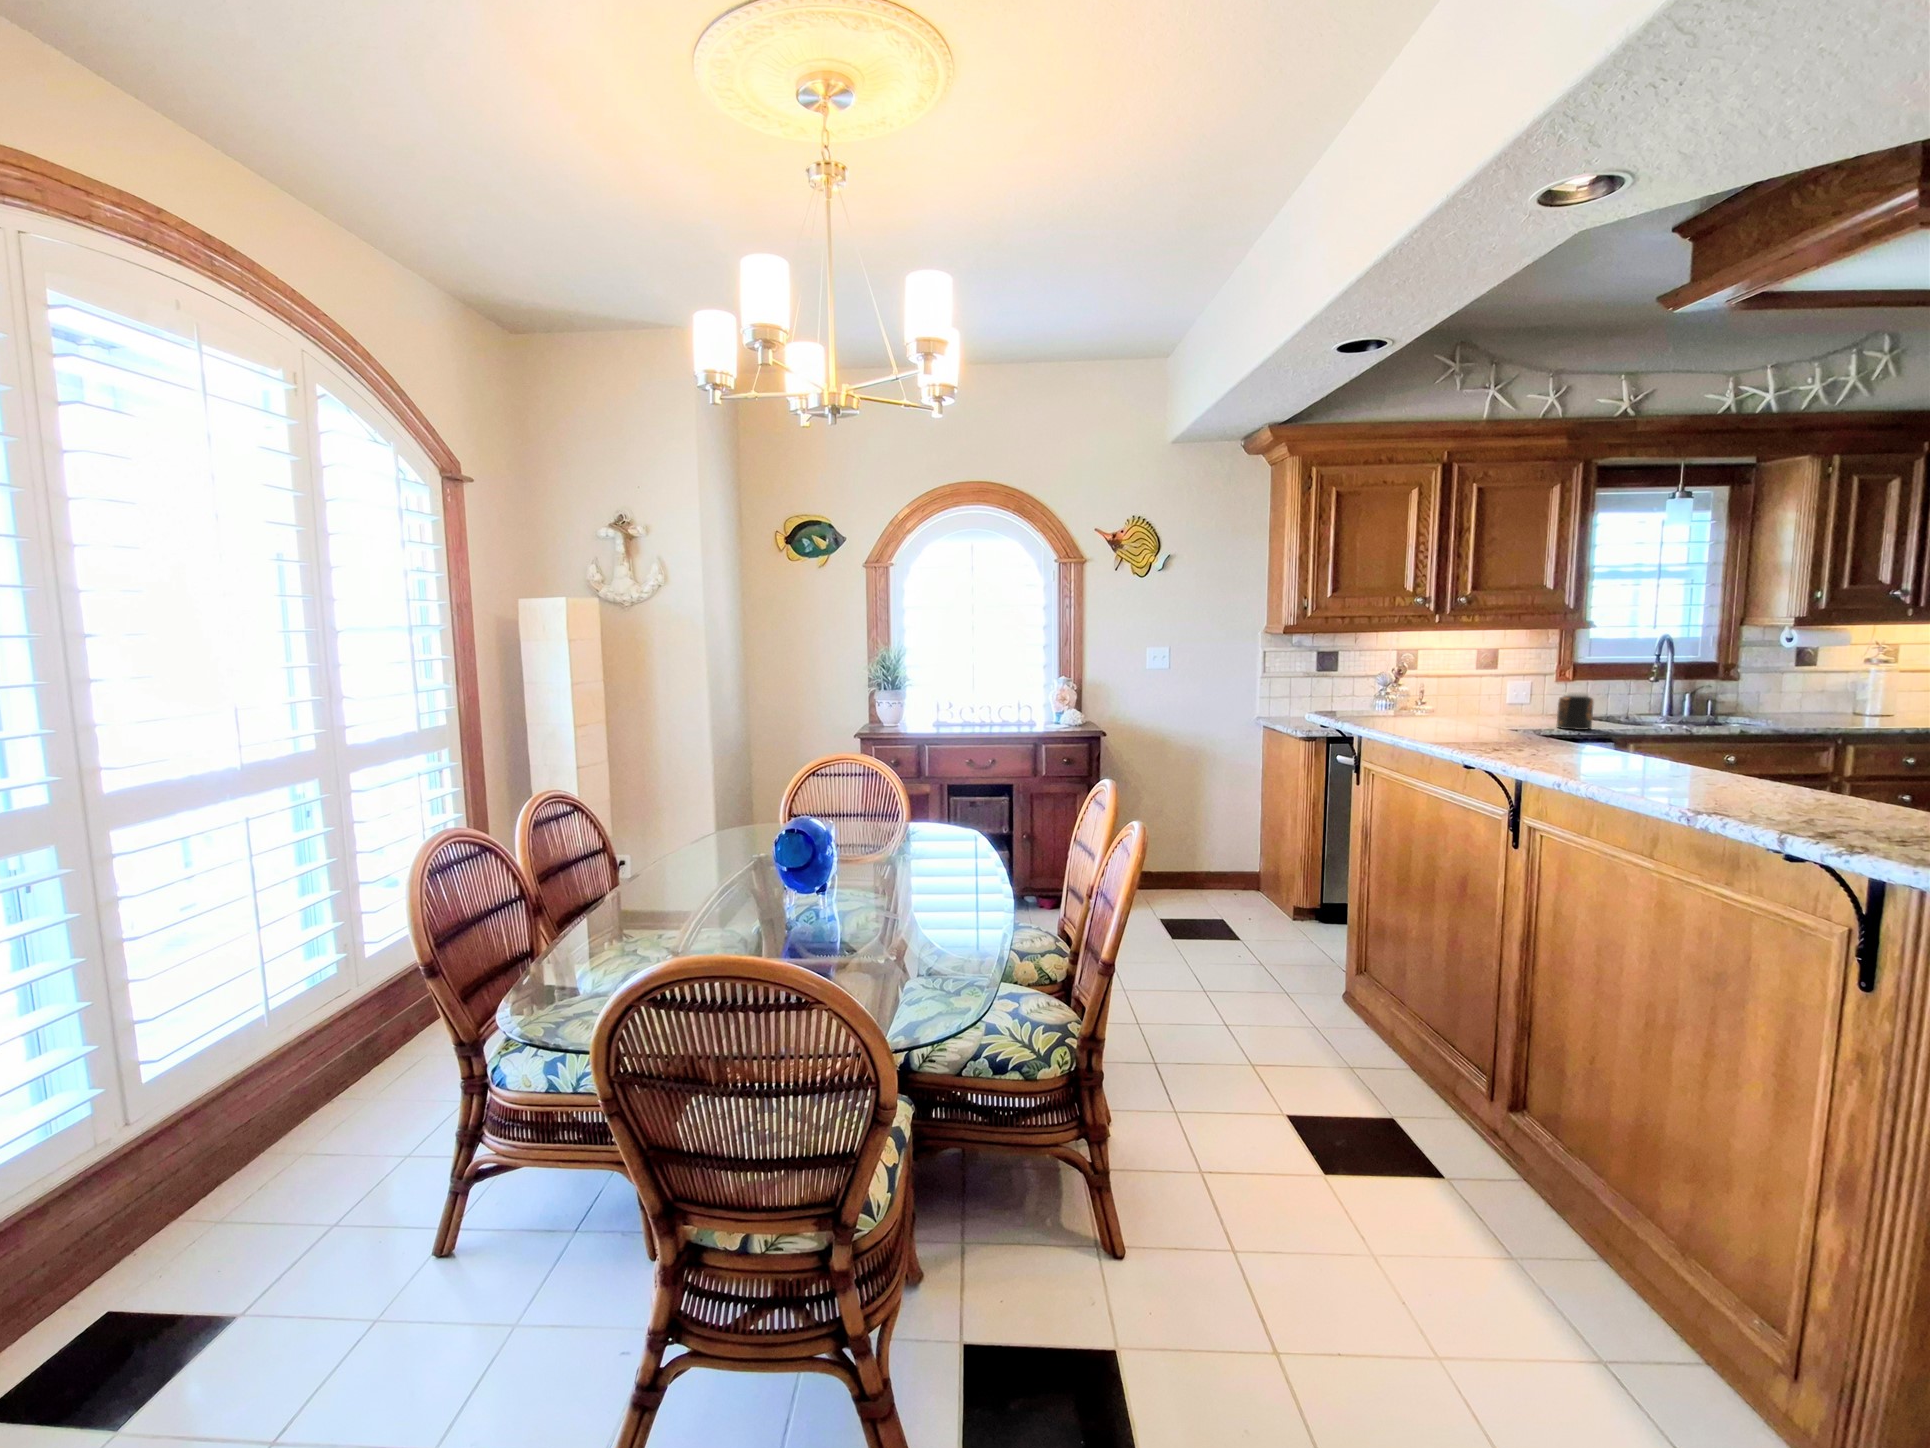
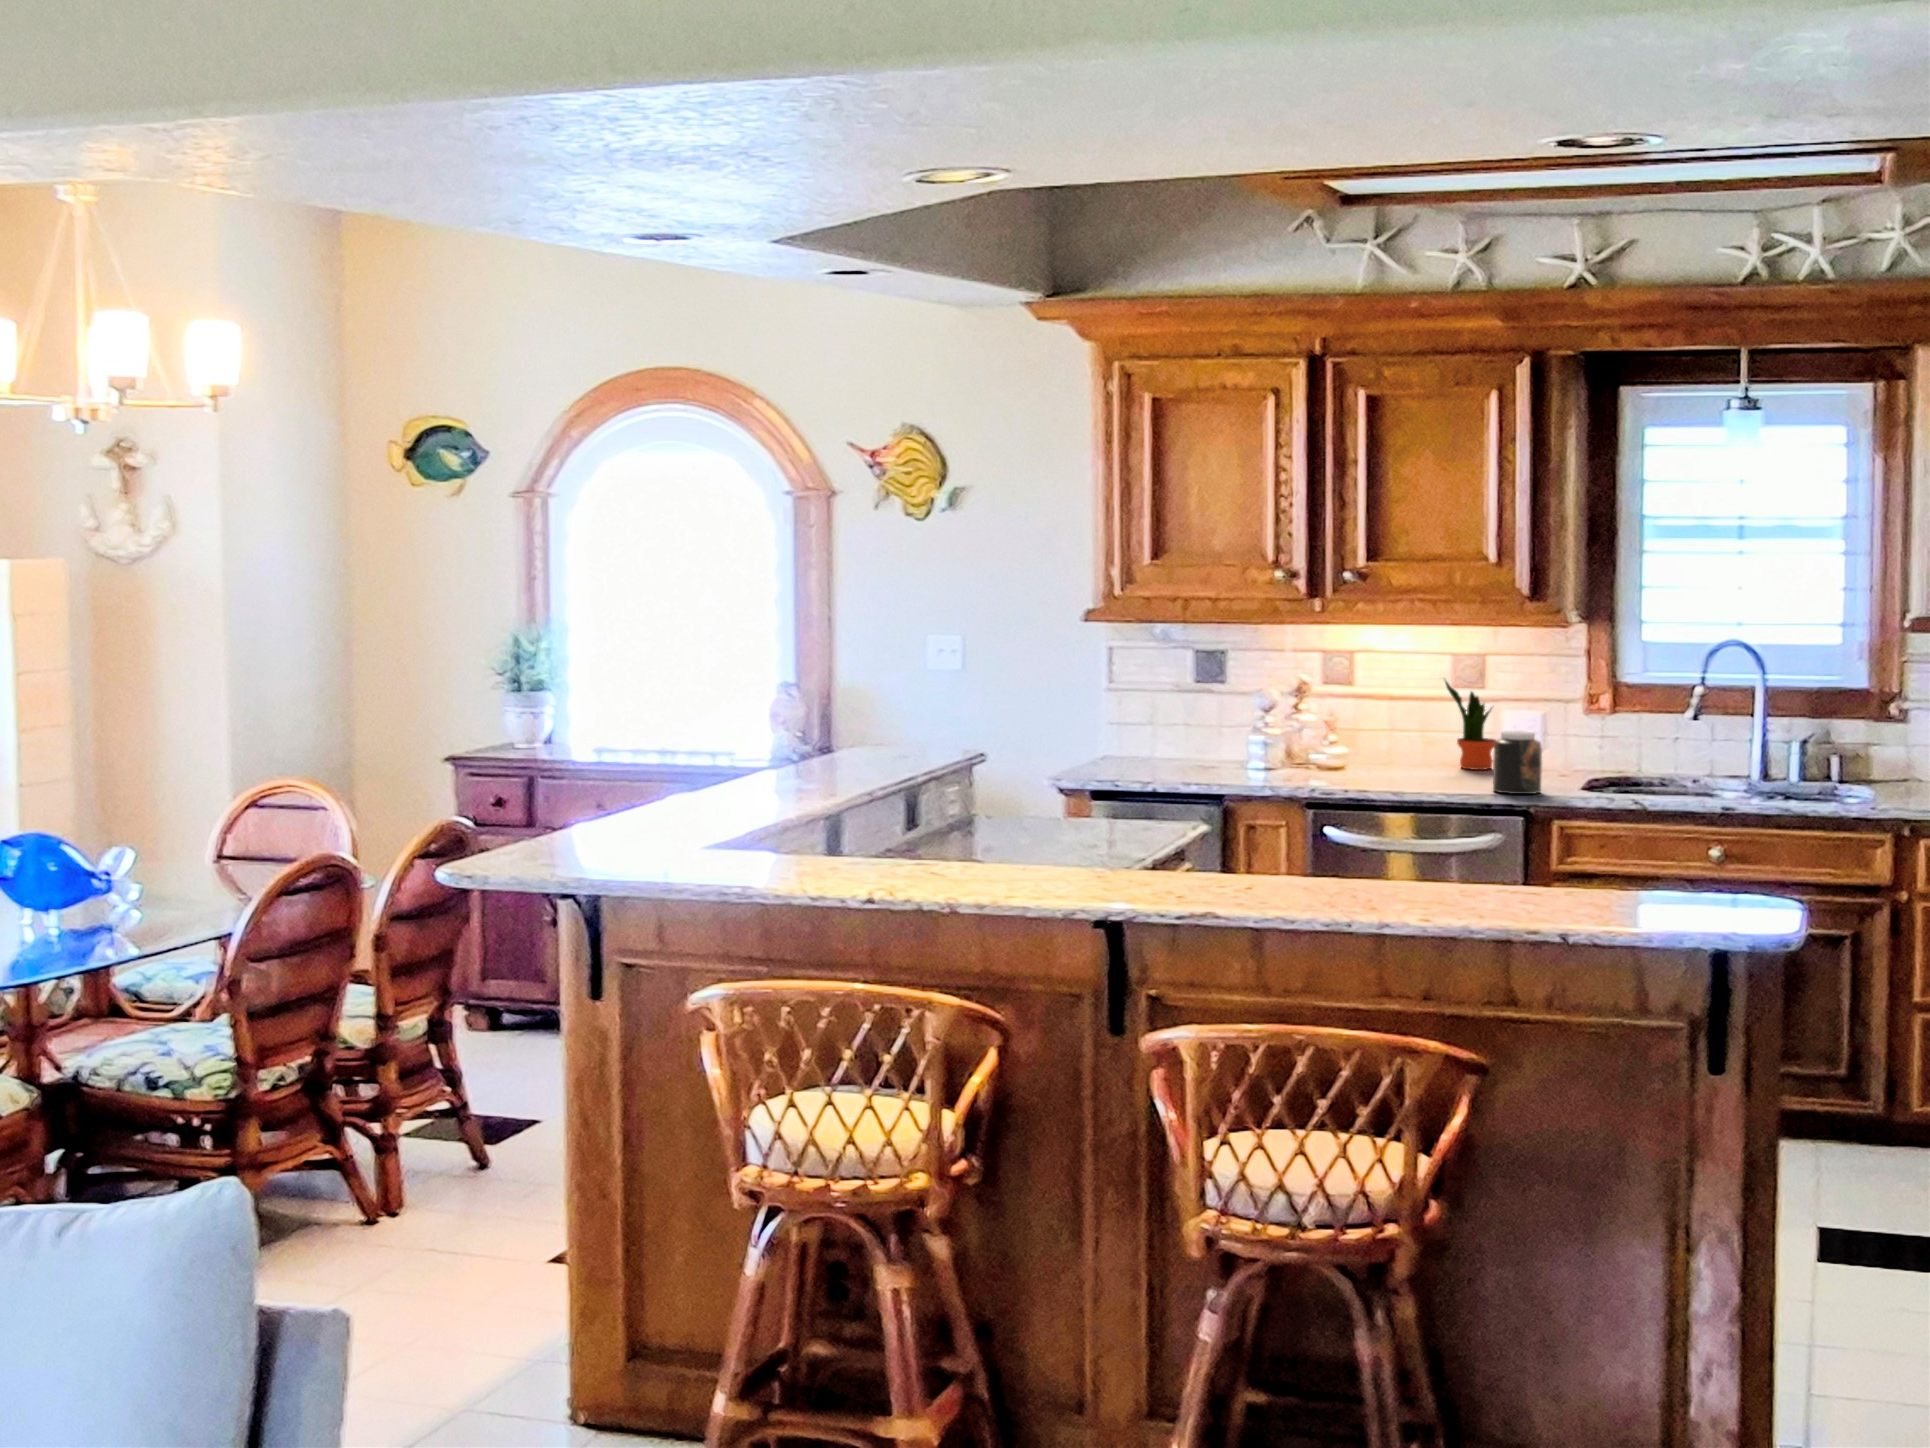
potted plant: none [1477,663,1505,717] -> present [1445,681,1496,770]

